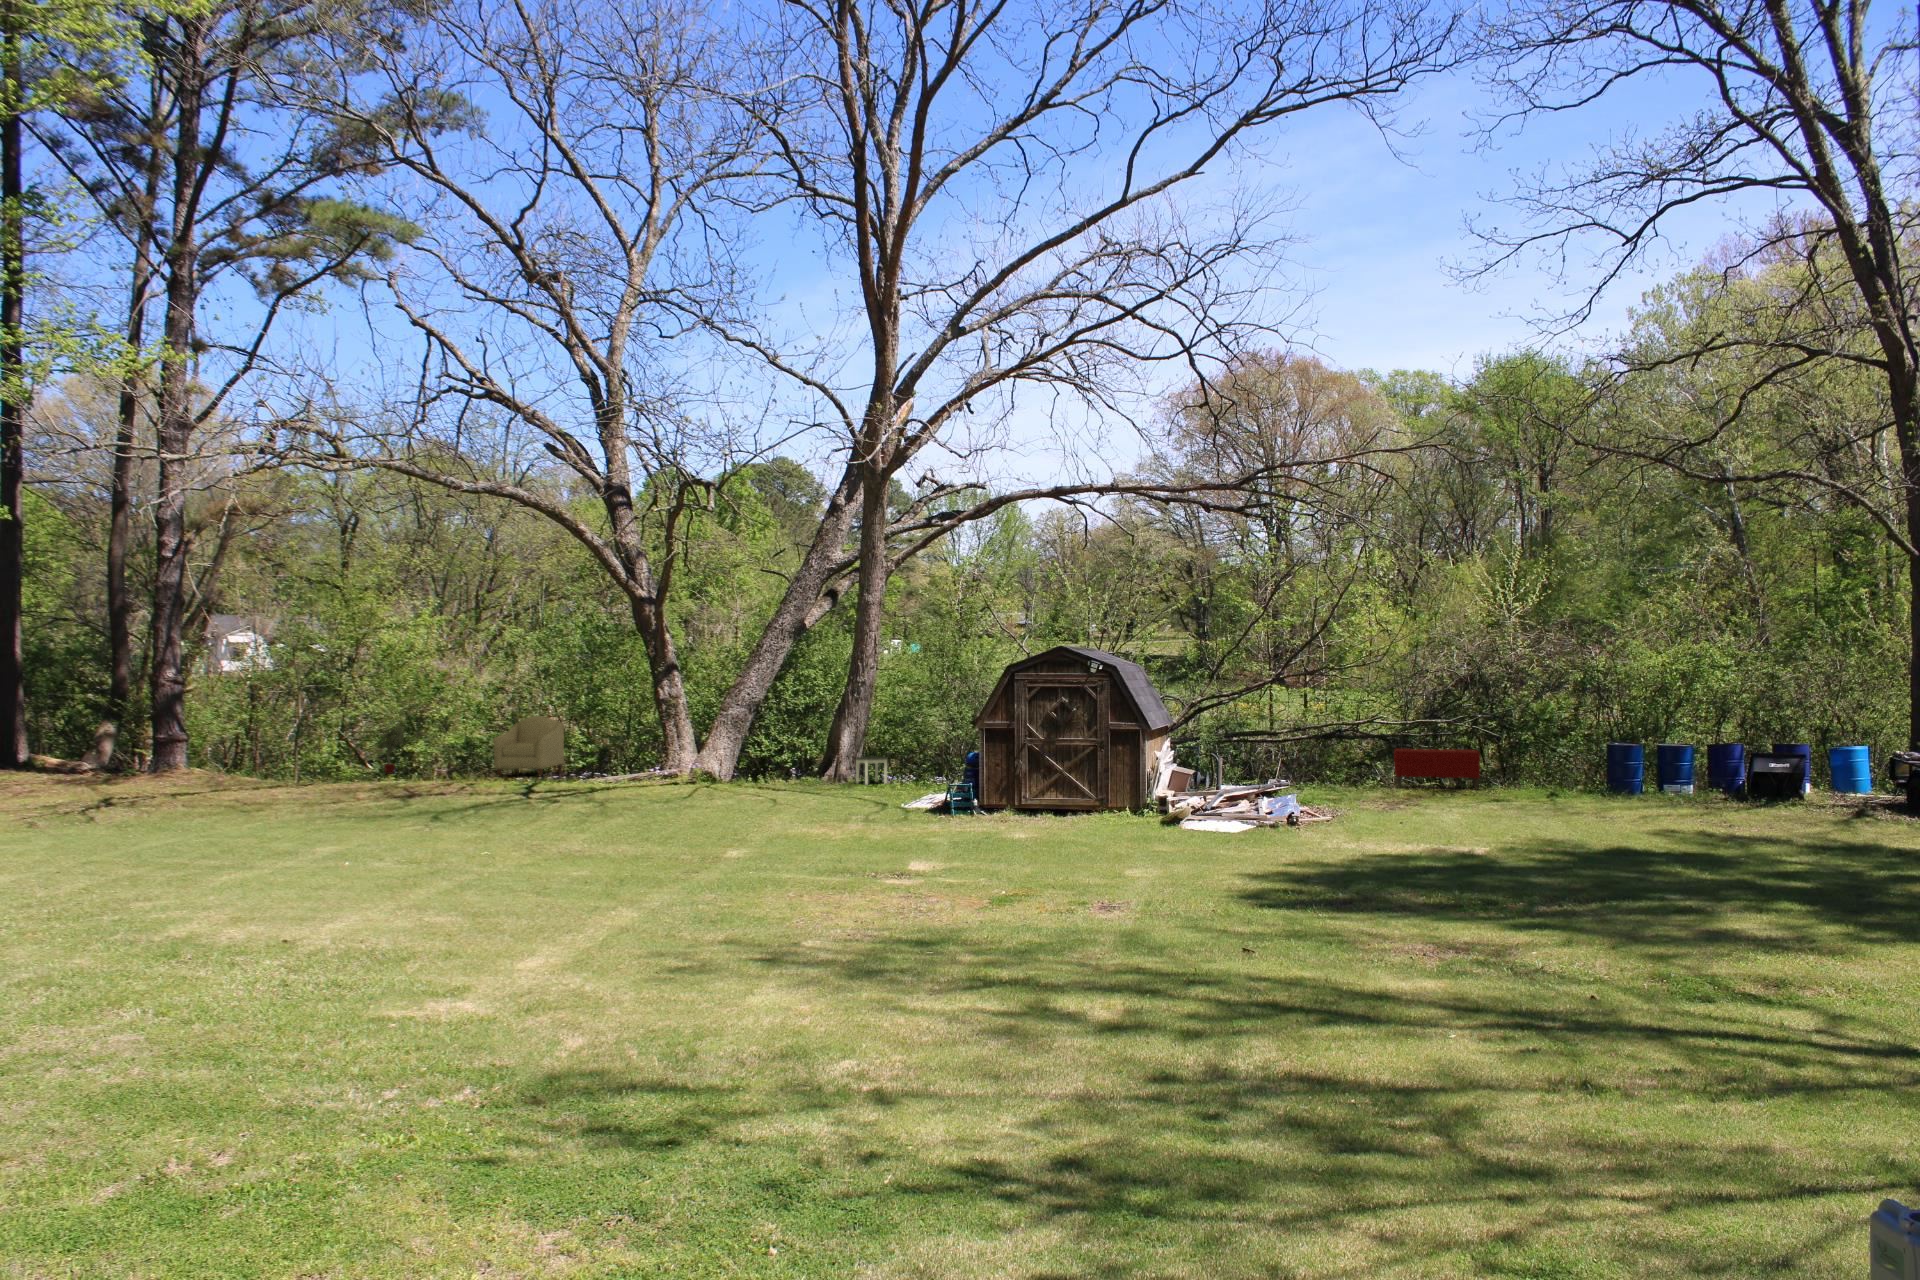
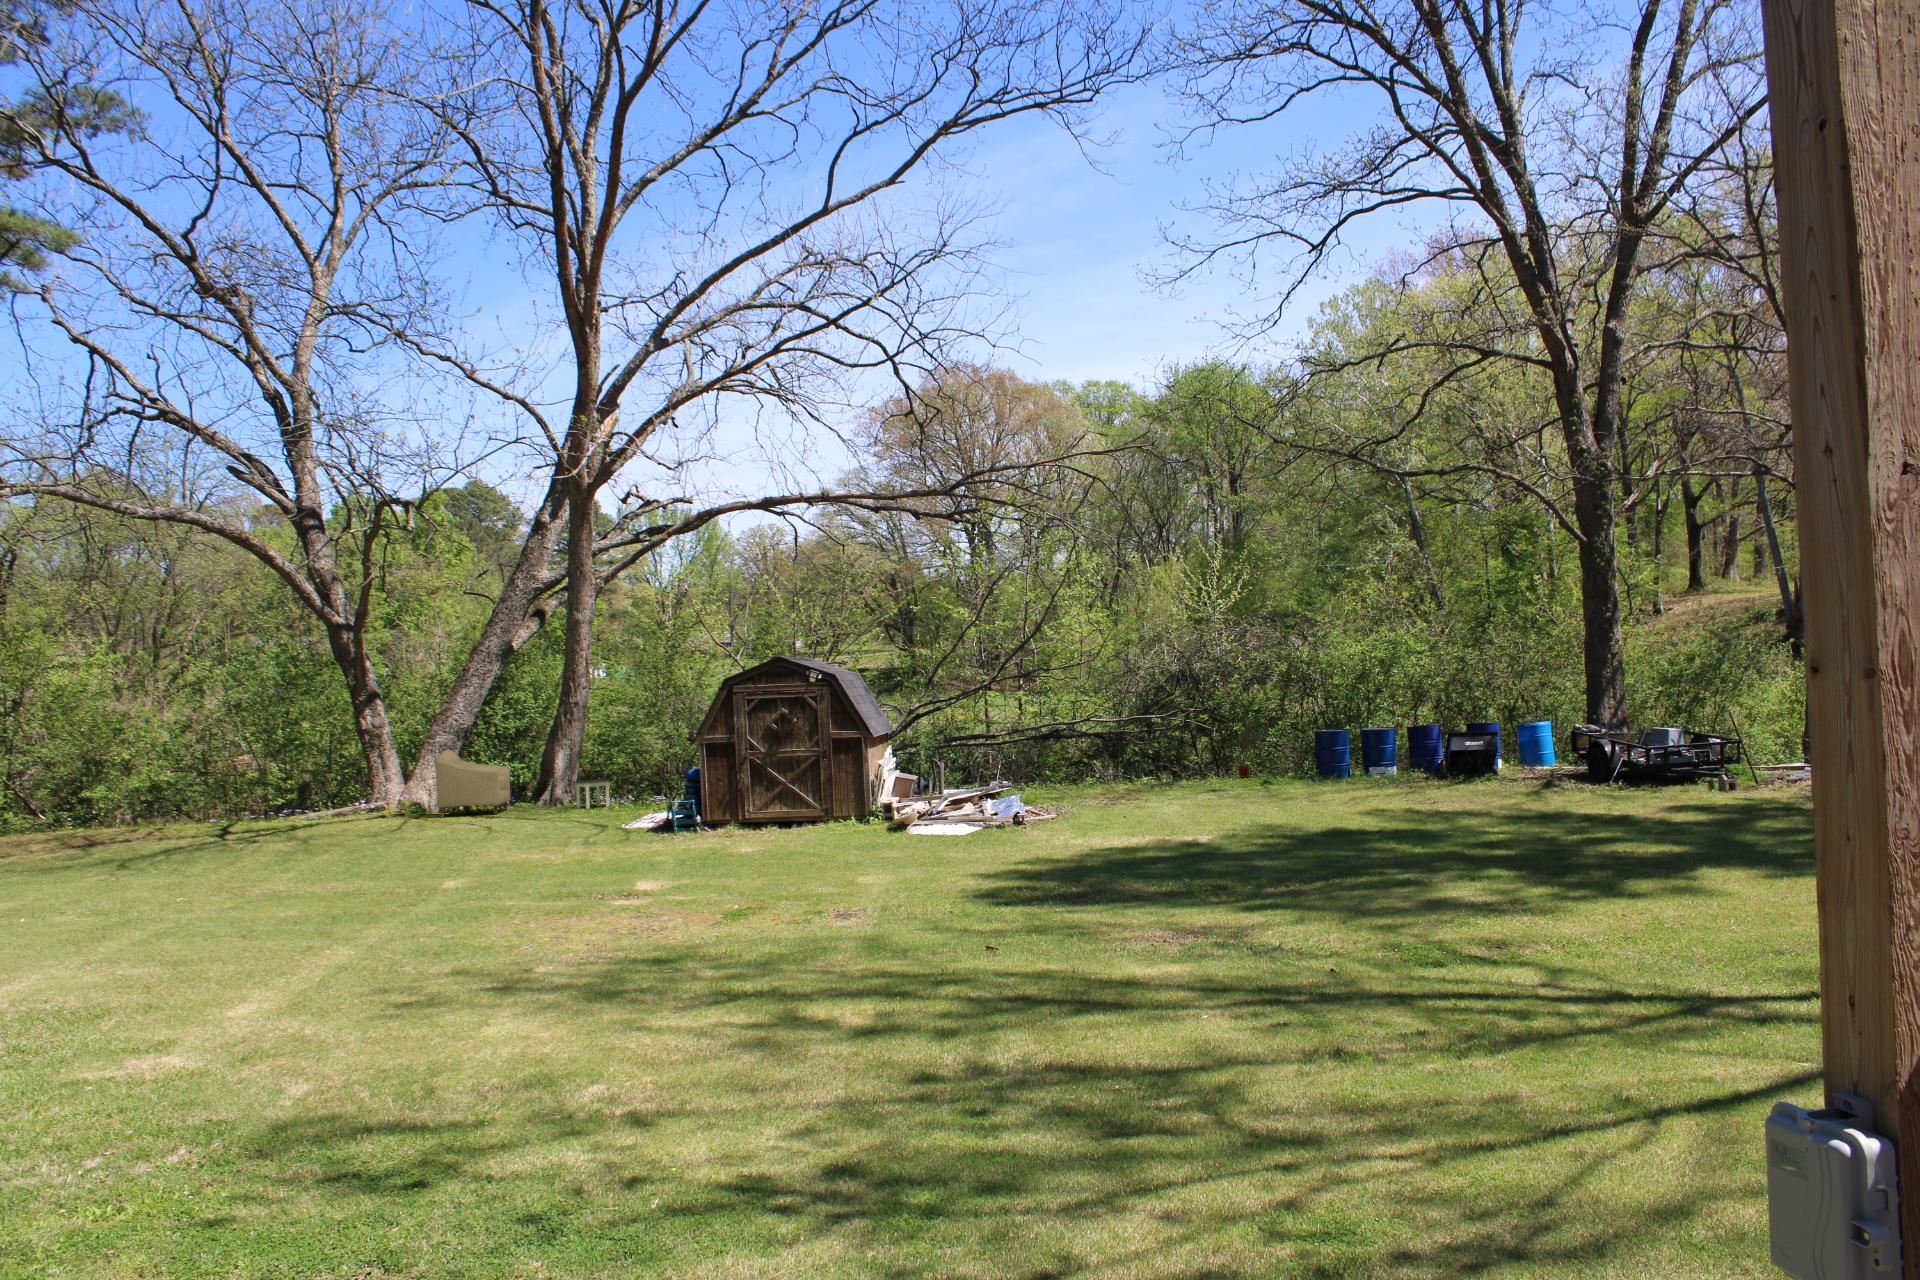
chair: present [493,716,564,776] -> present [435,750,511,817]
potted tree: present [380,721,408,774] -> present [1220,718,1265,778]
bench: present [1394,749,1480,790] -> none [1108,742,1186,783]

